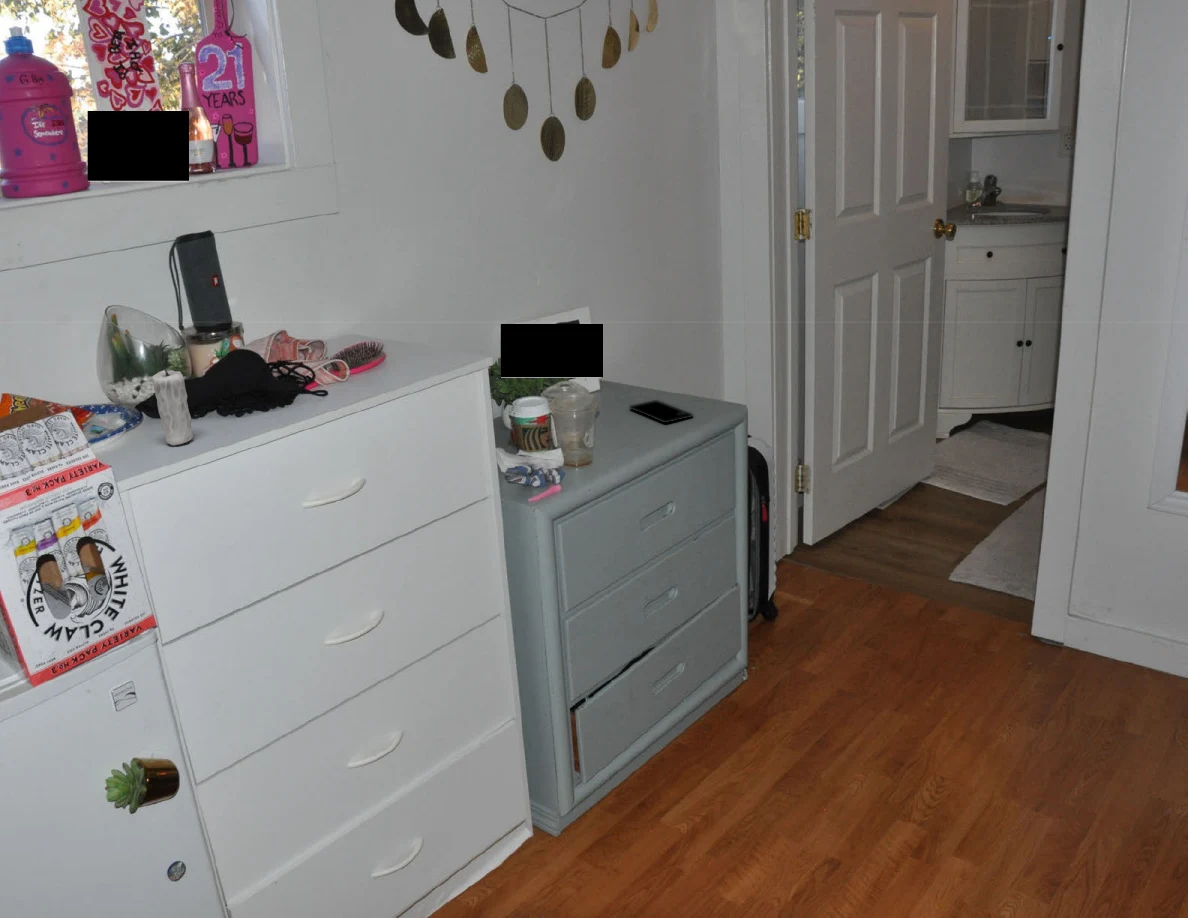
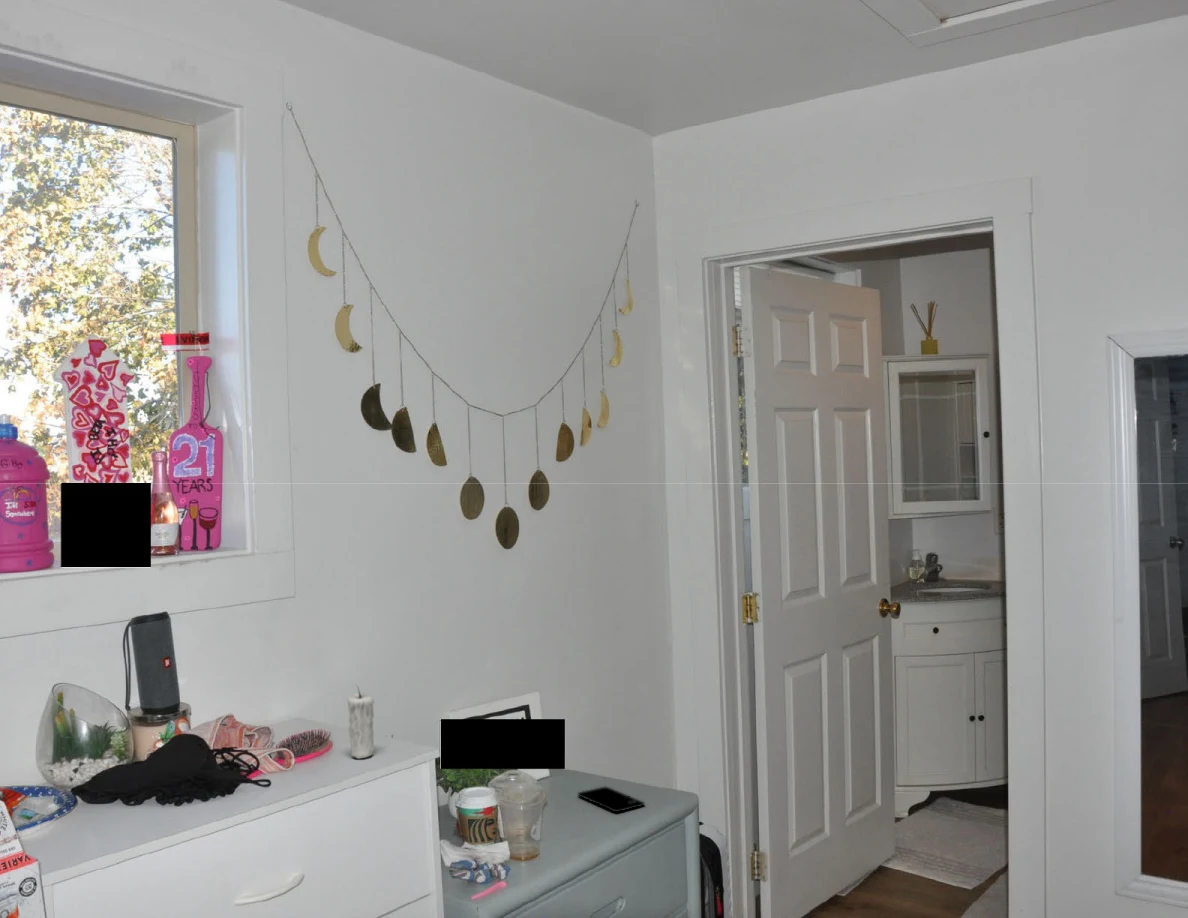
candle: present [151,364,193,445] -> present [347,692,374,759]

